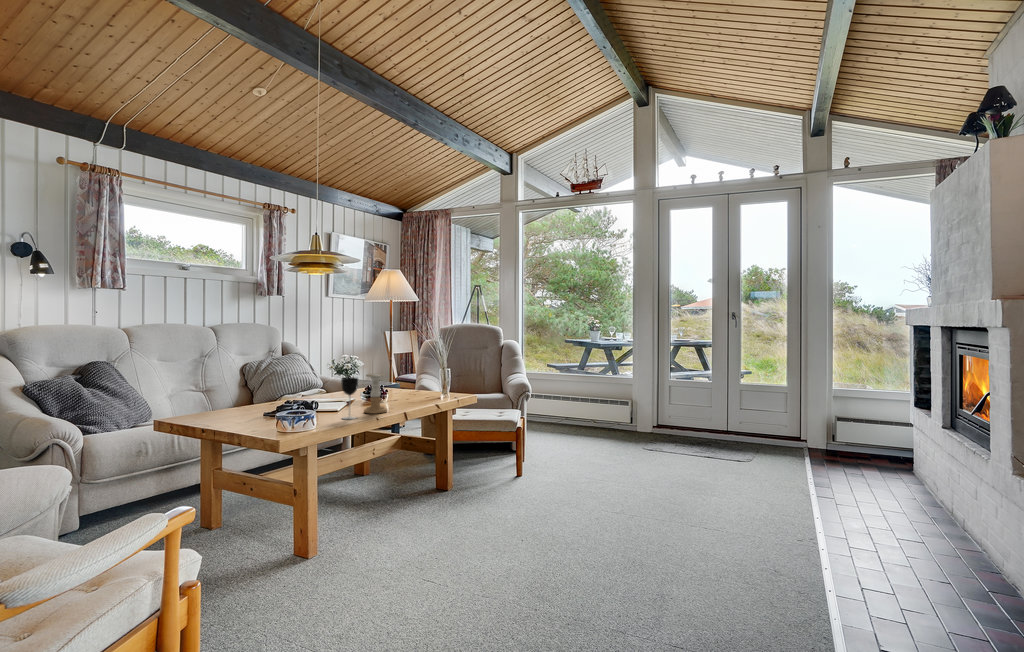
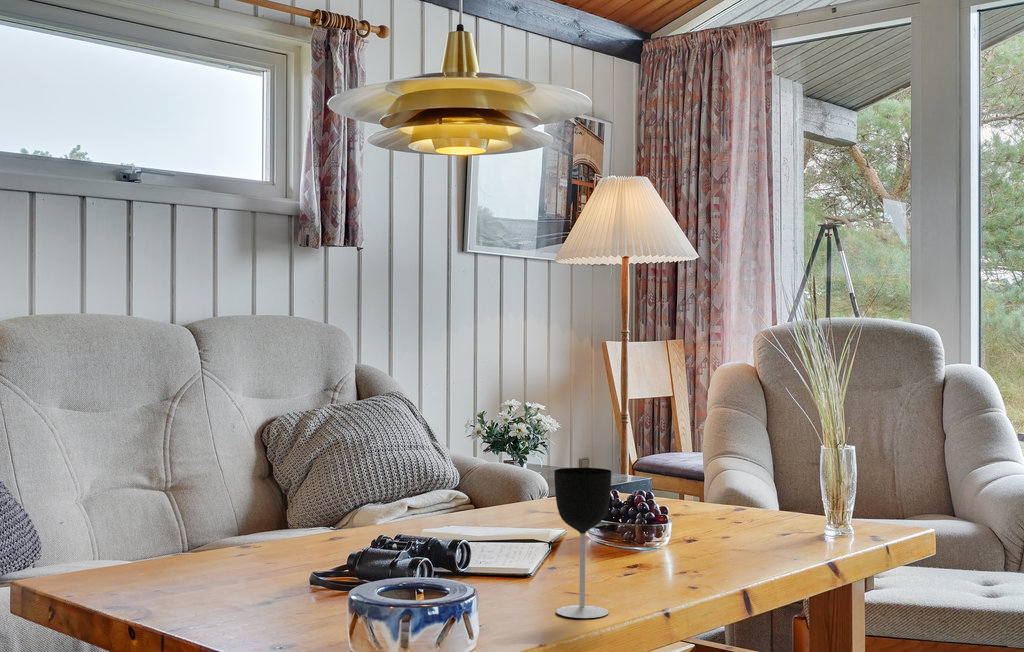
candle holder: present [364,373,387,414] -> none [620,455,699,596]

